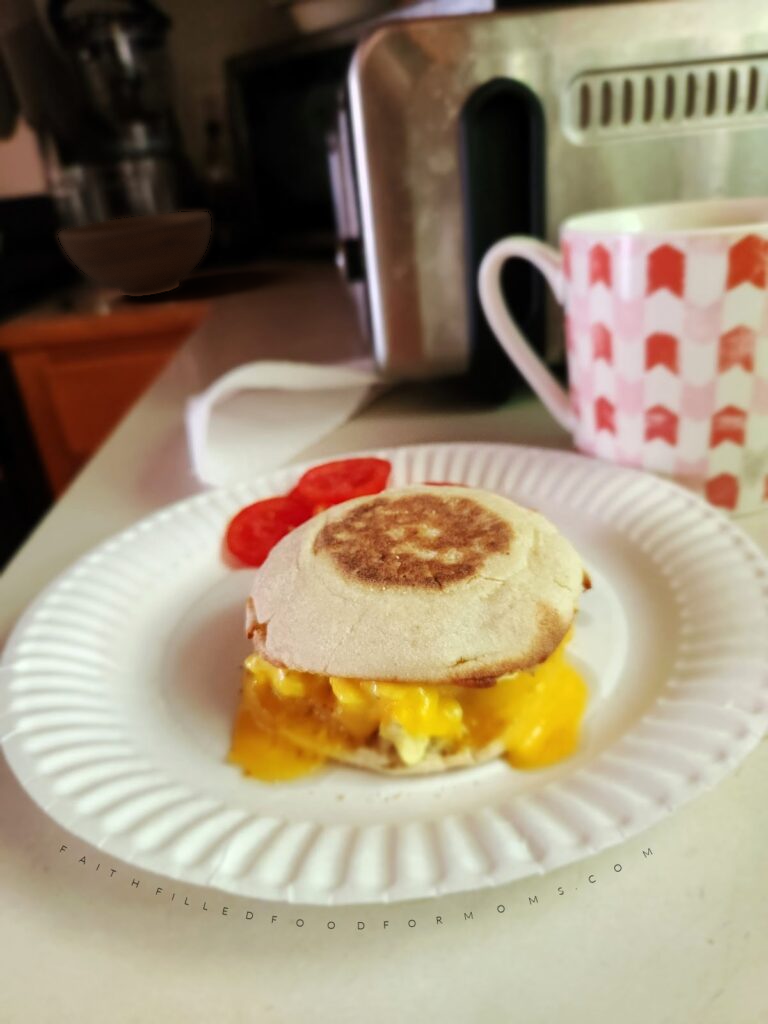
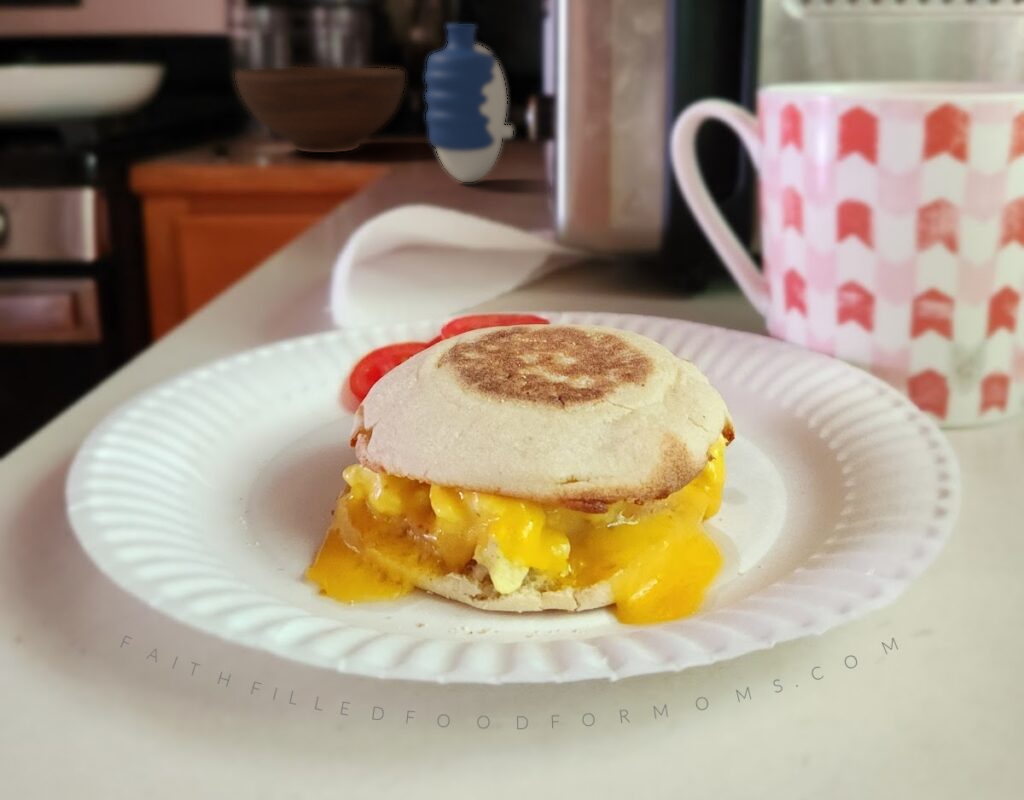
vase: none [232,172,316,312] -> present [425,24,512,182]

